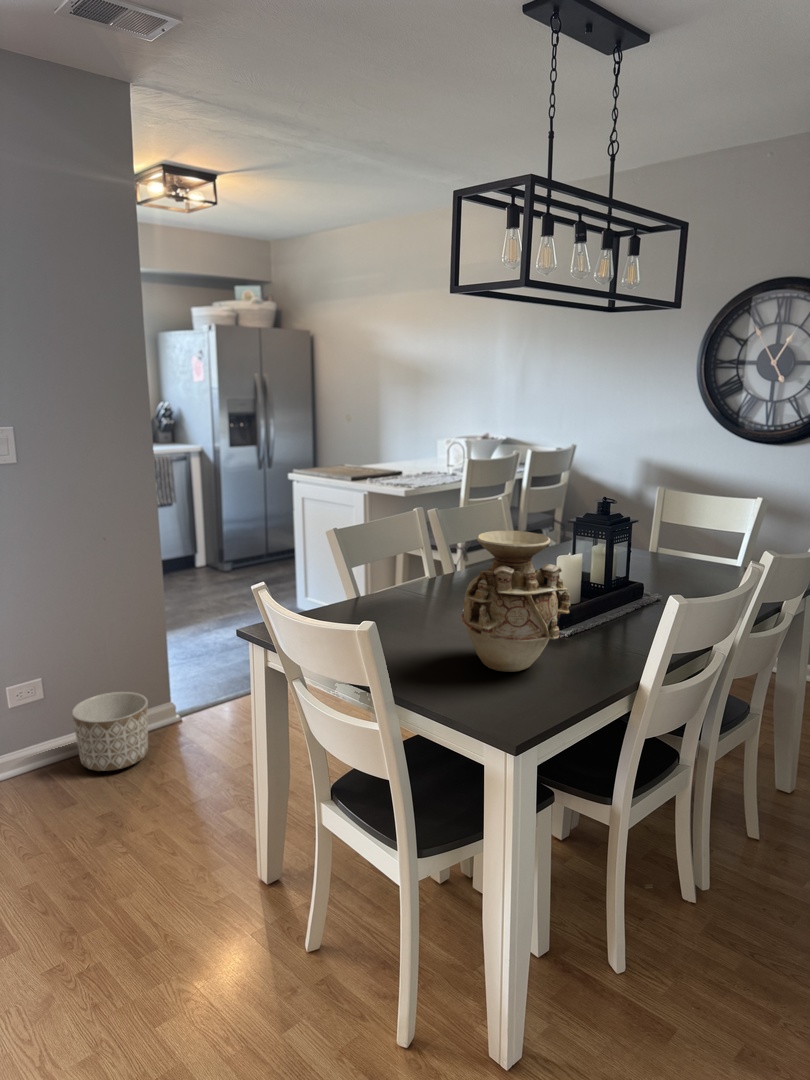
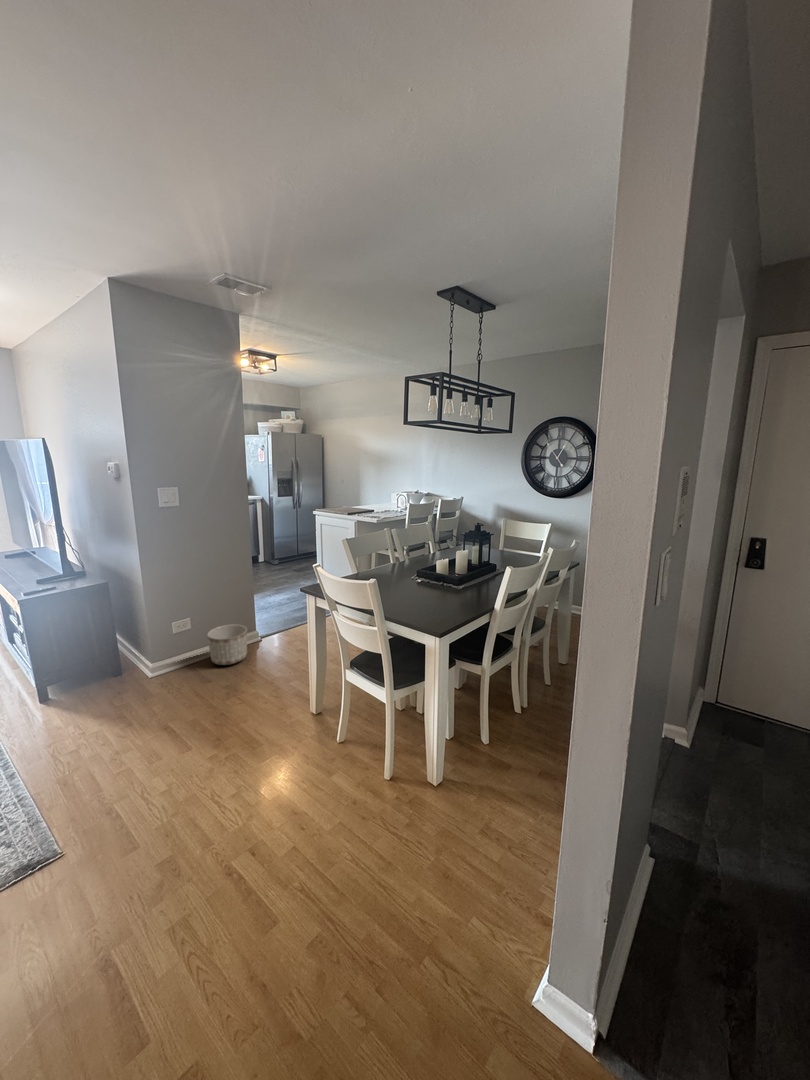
vase: present [461,531,570,672] -> none [412,538,463,604]

